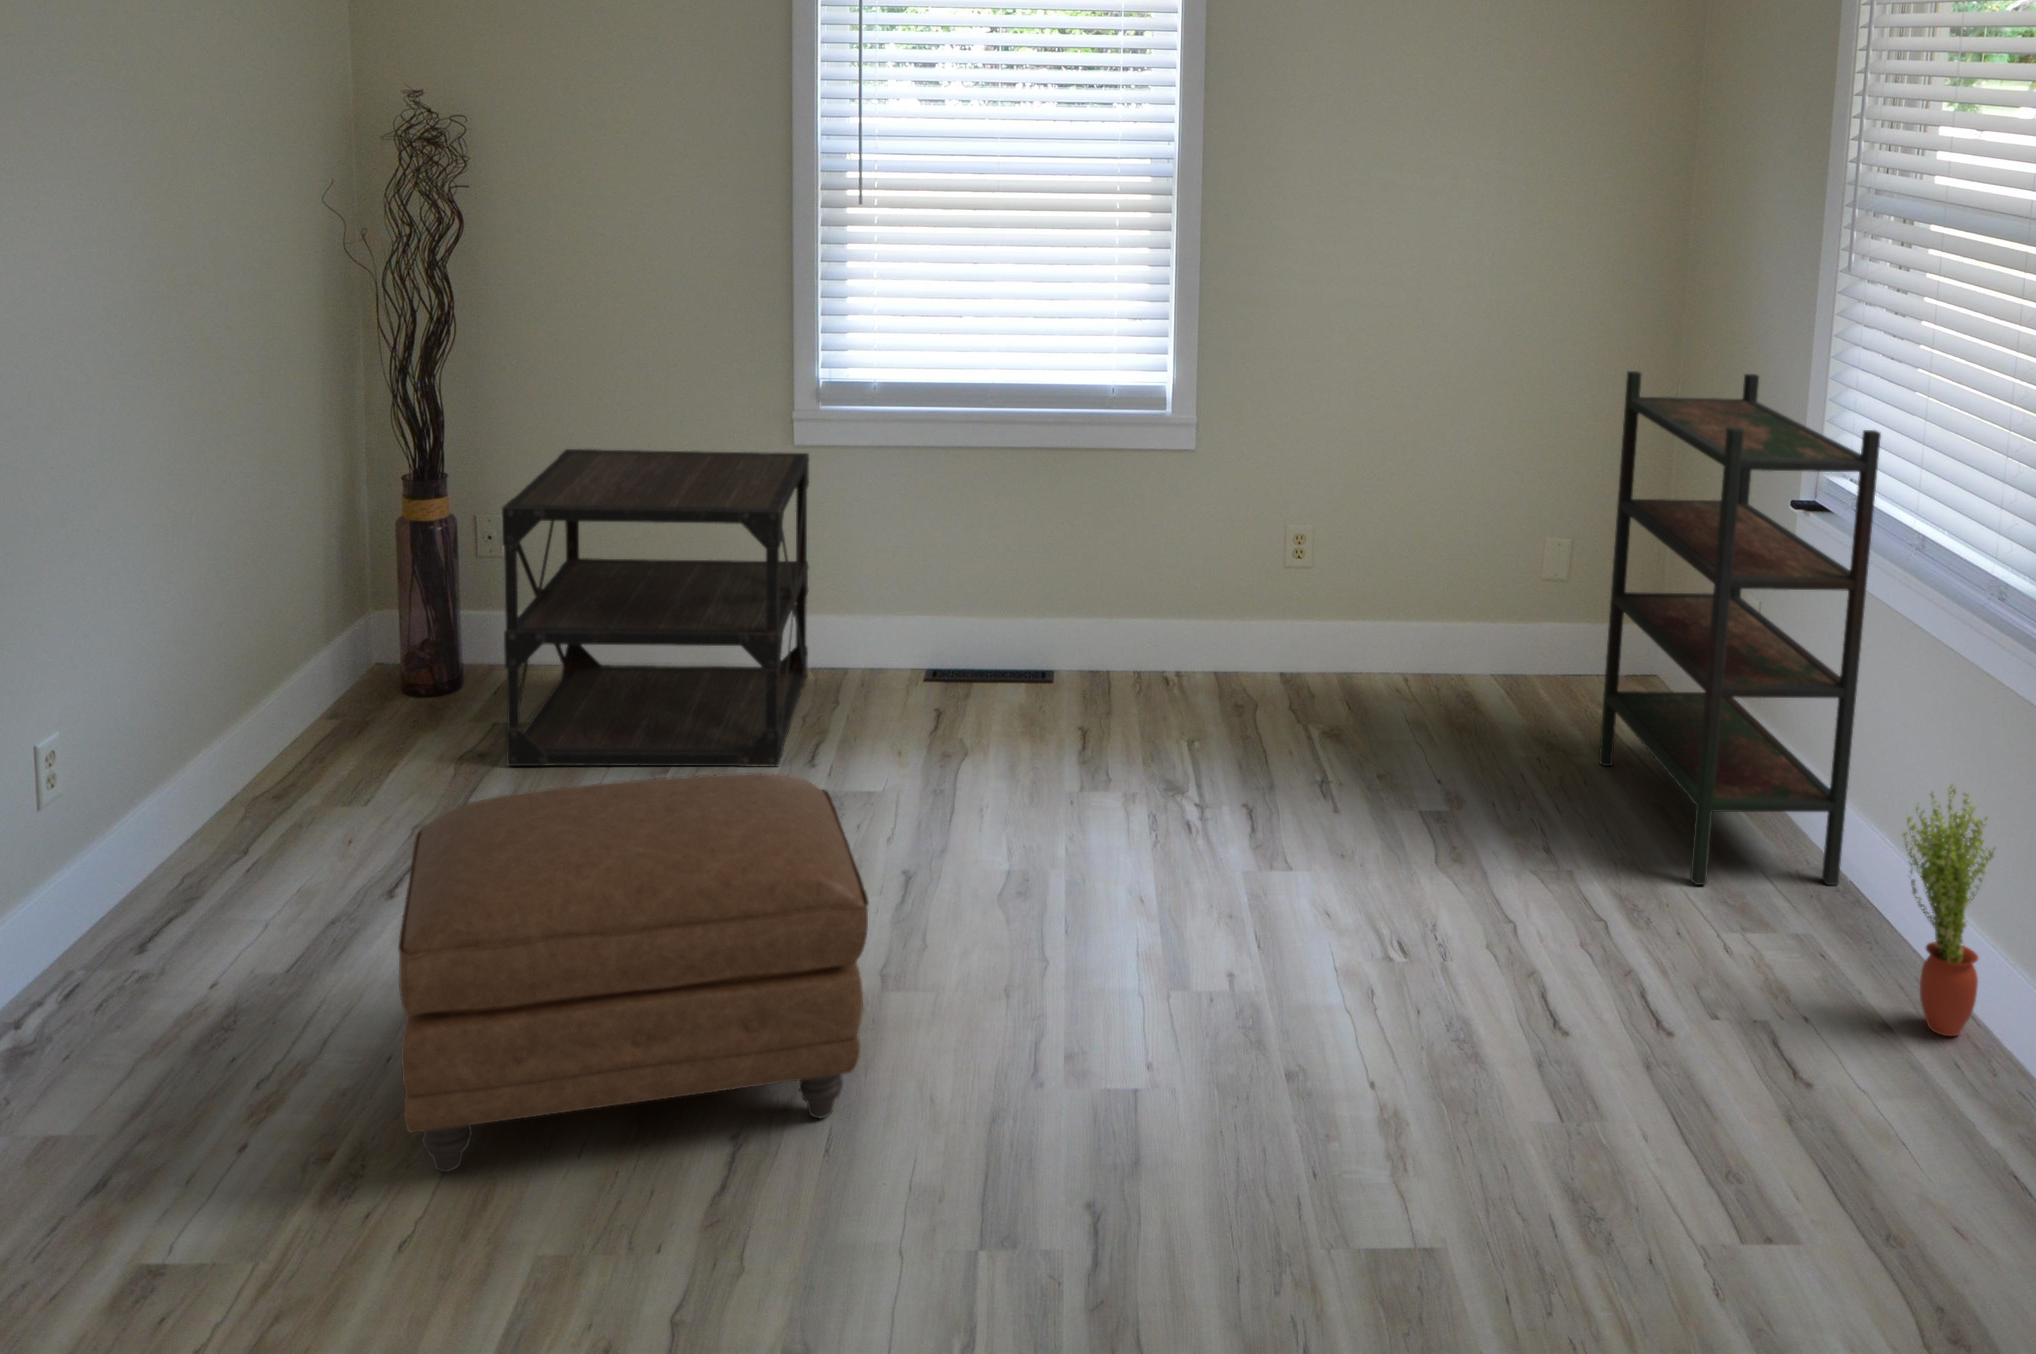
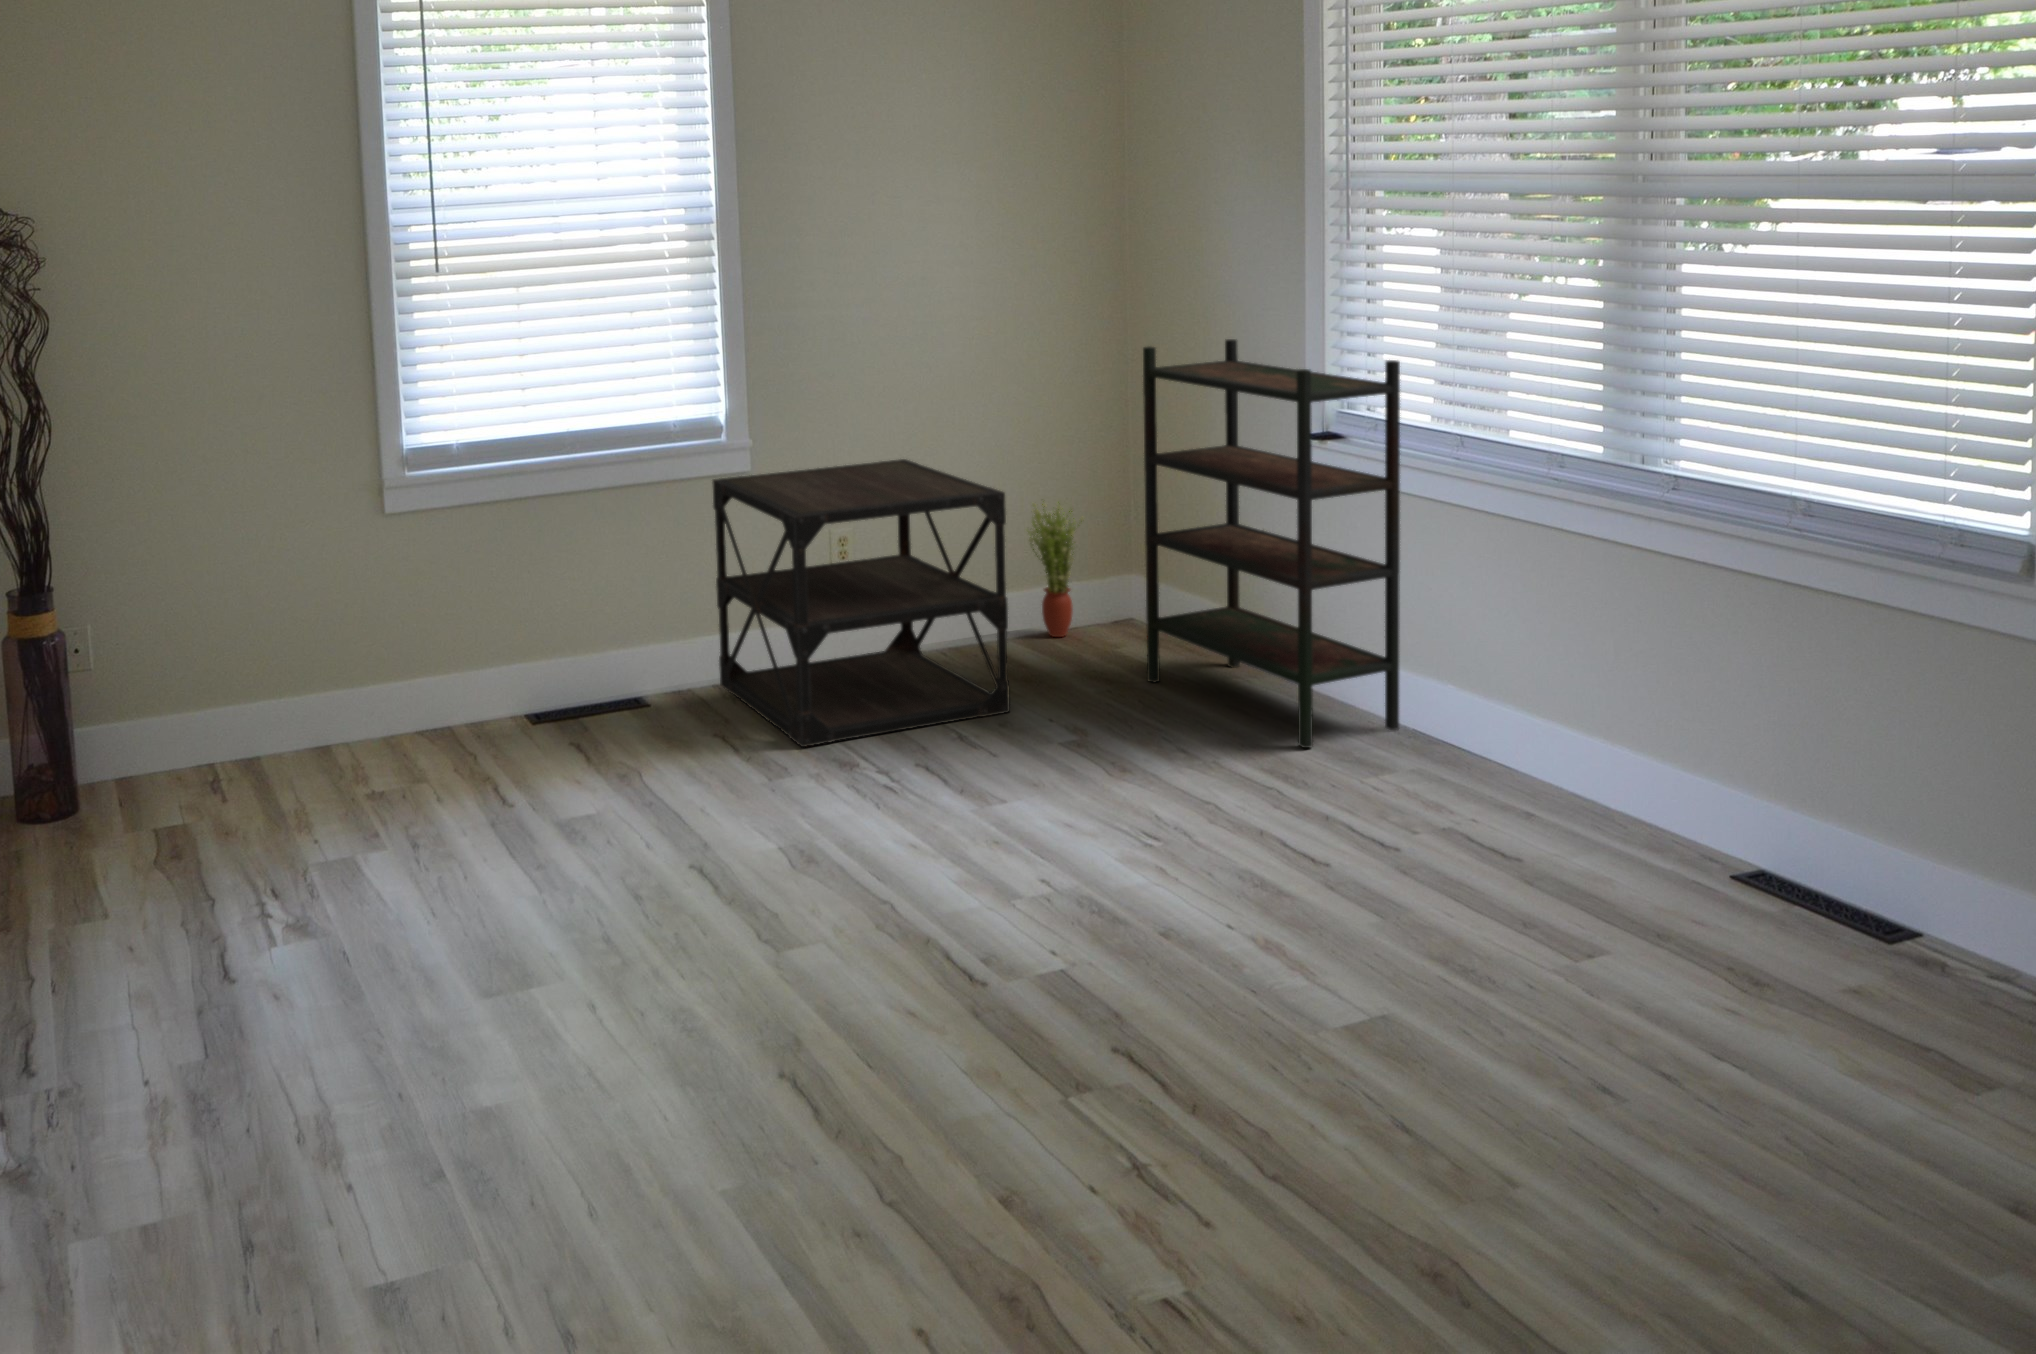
side table: present [502,449,809,767] -> present [712,459,1010,747]
ottoman: present [398,773,869,1172] -> none [392,766,874,1171]
potted plant: present [1903,785,1995,1036] -> present [1029,501,1083,637]

